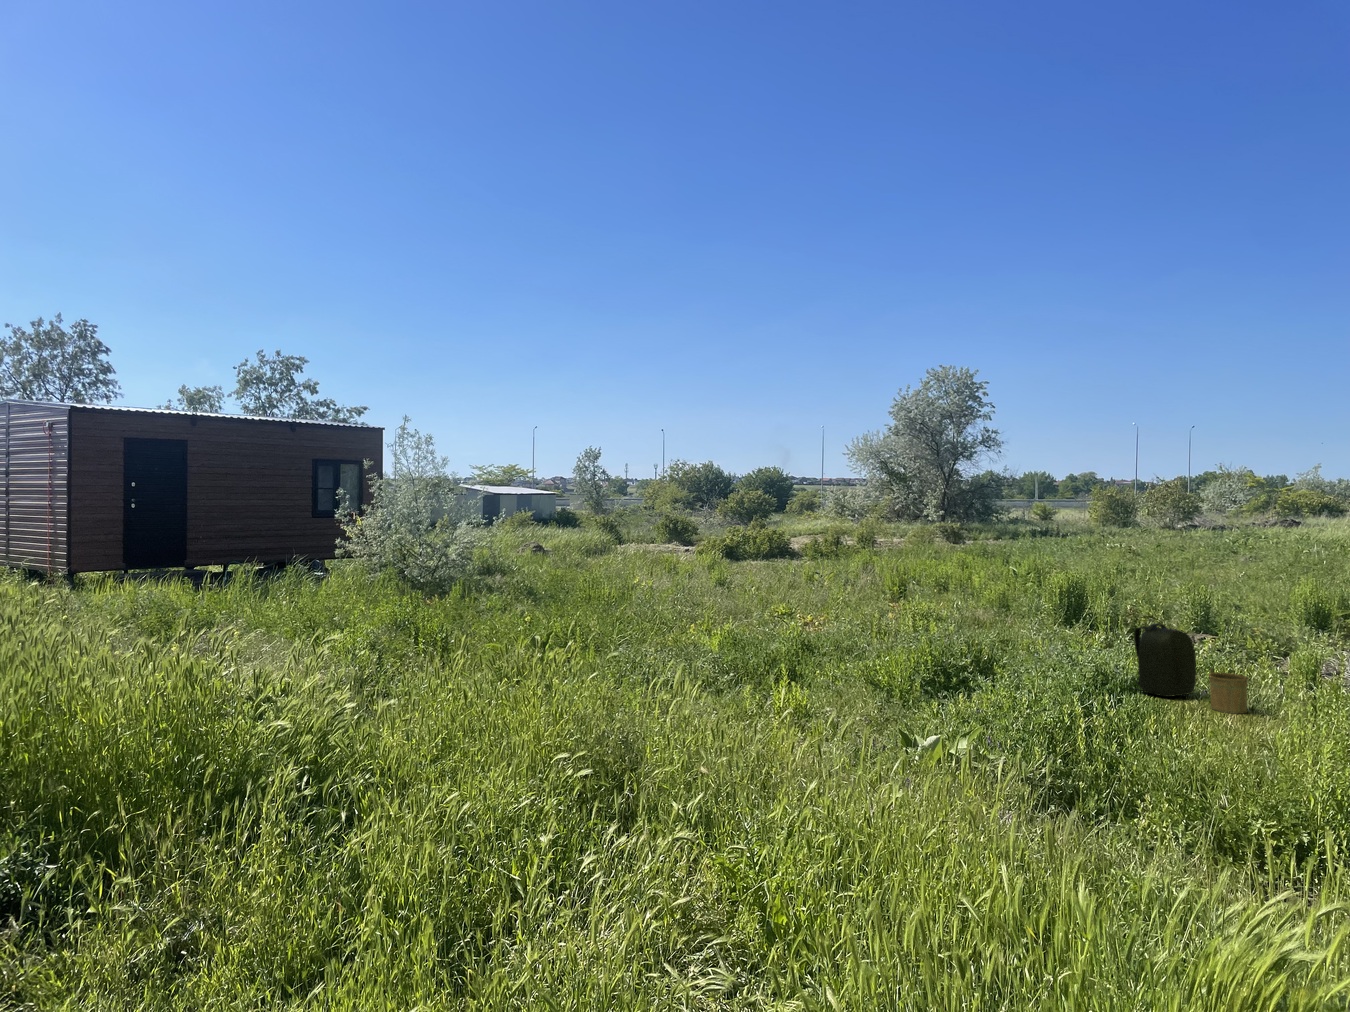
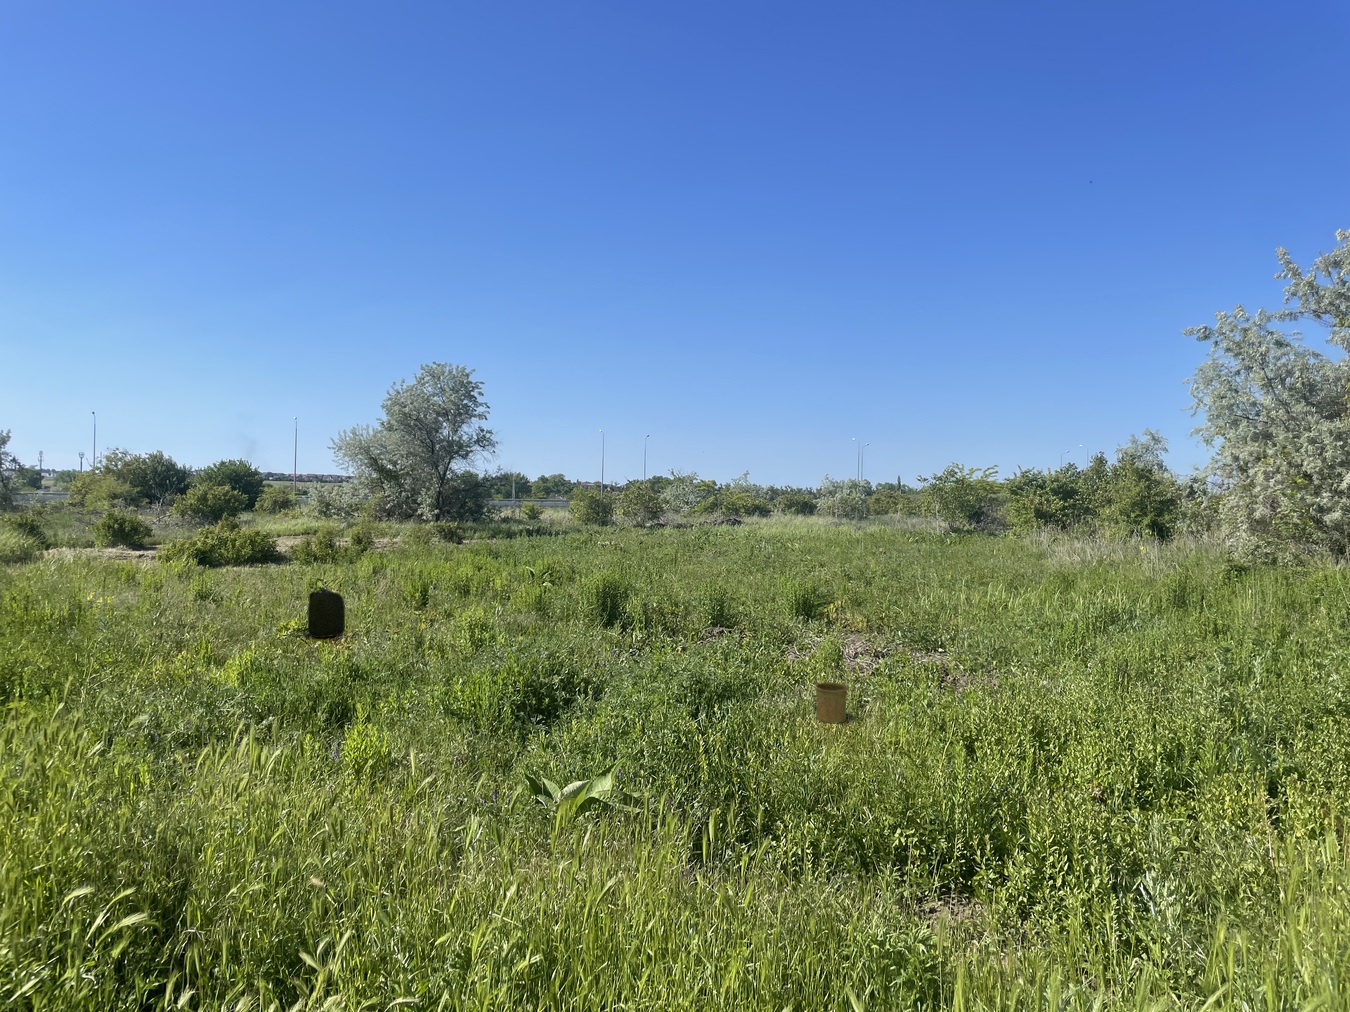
backpack: present [1134,623,1196,697] -> present [307,589,345,638]

